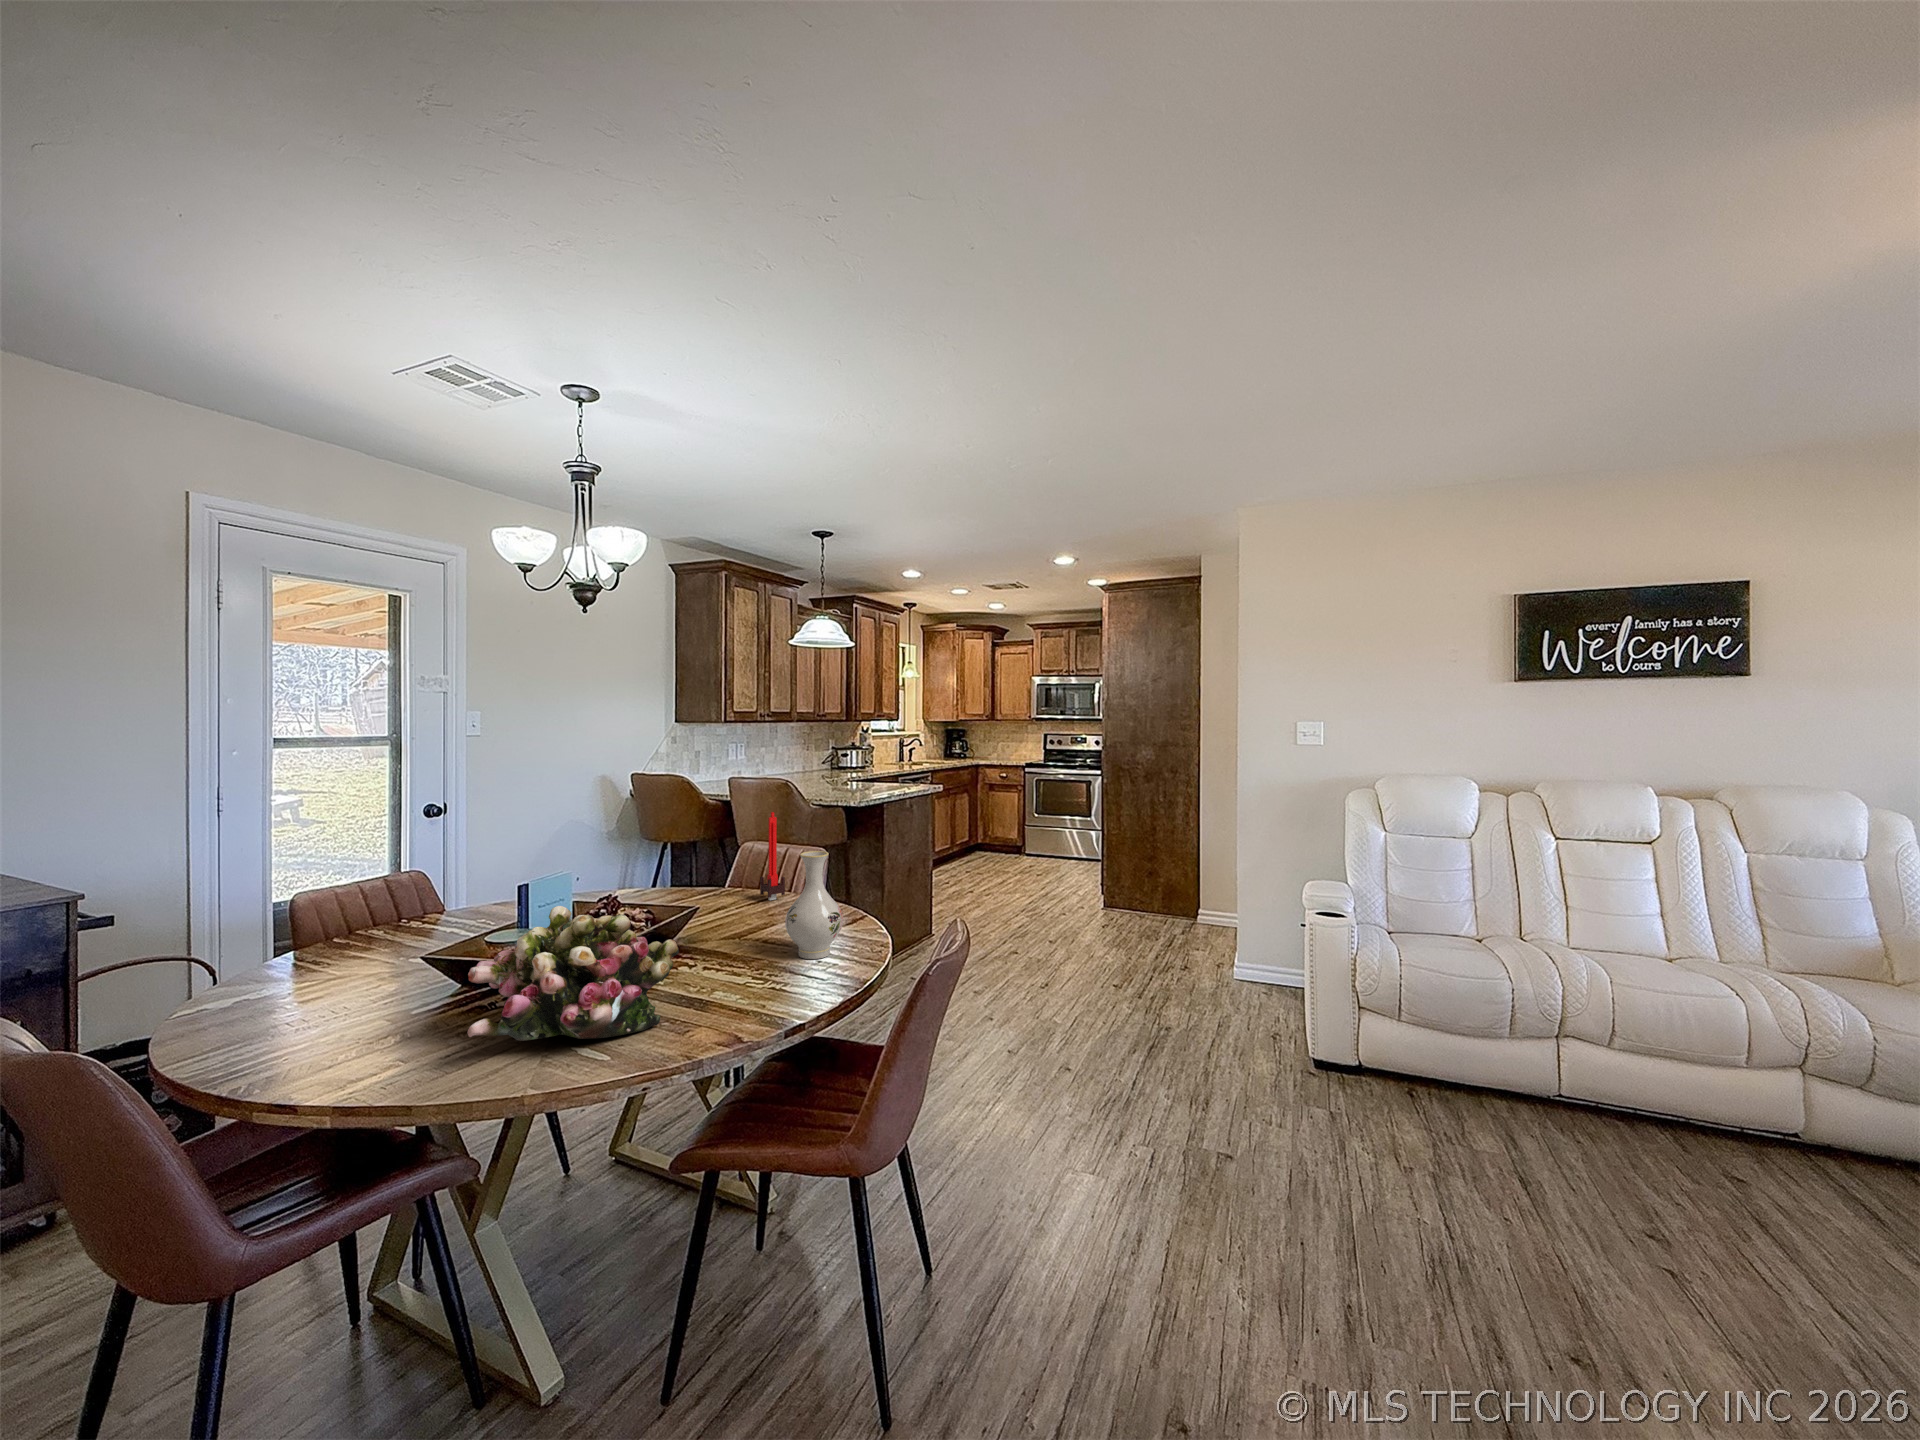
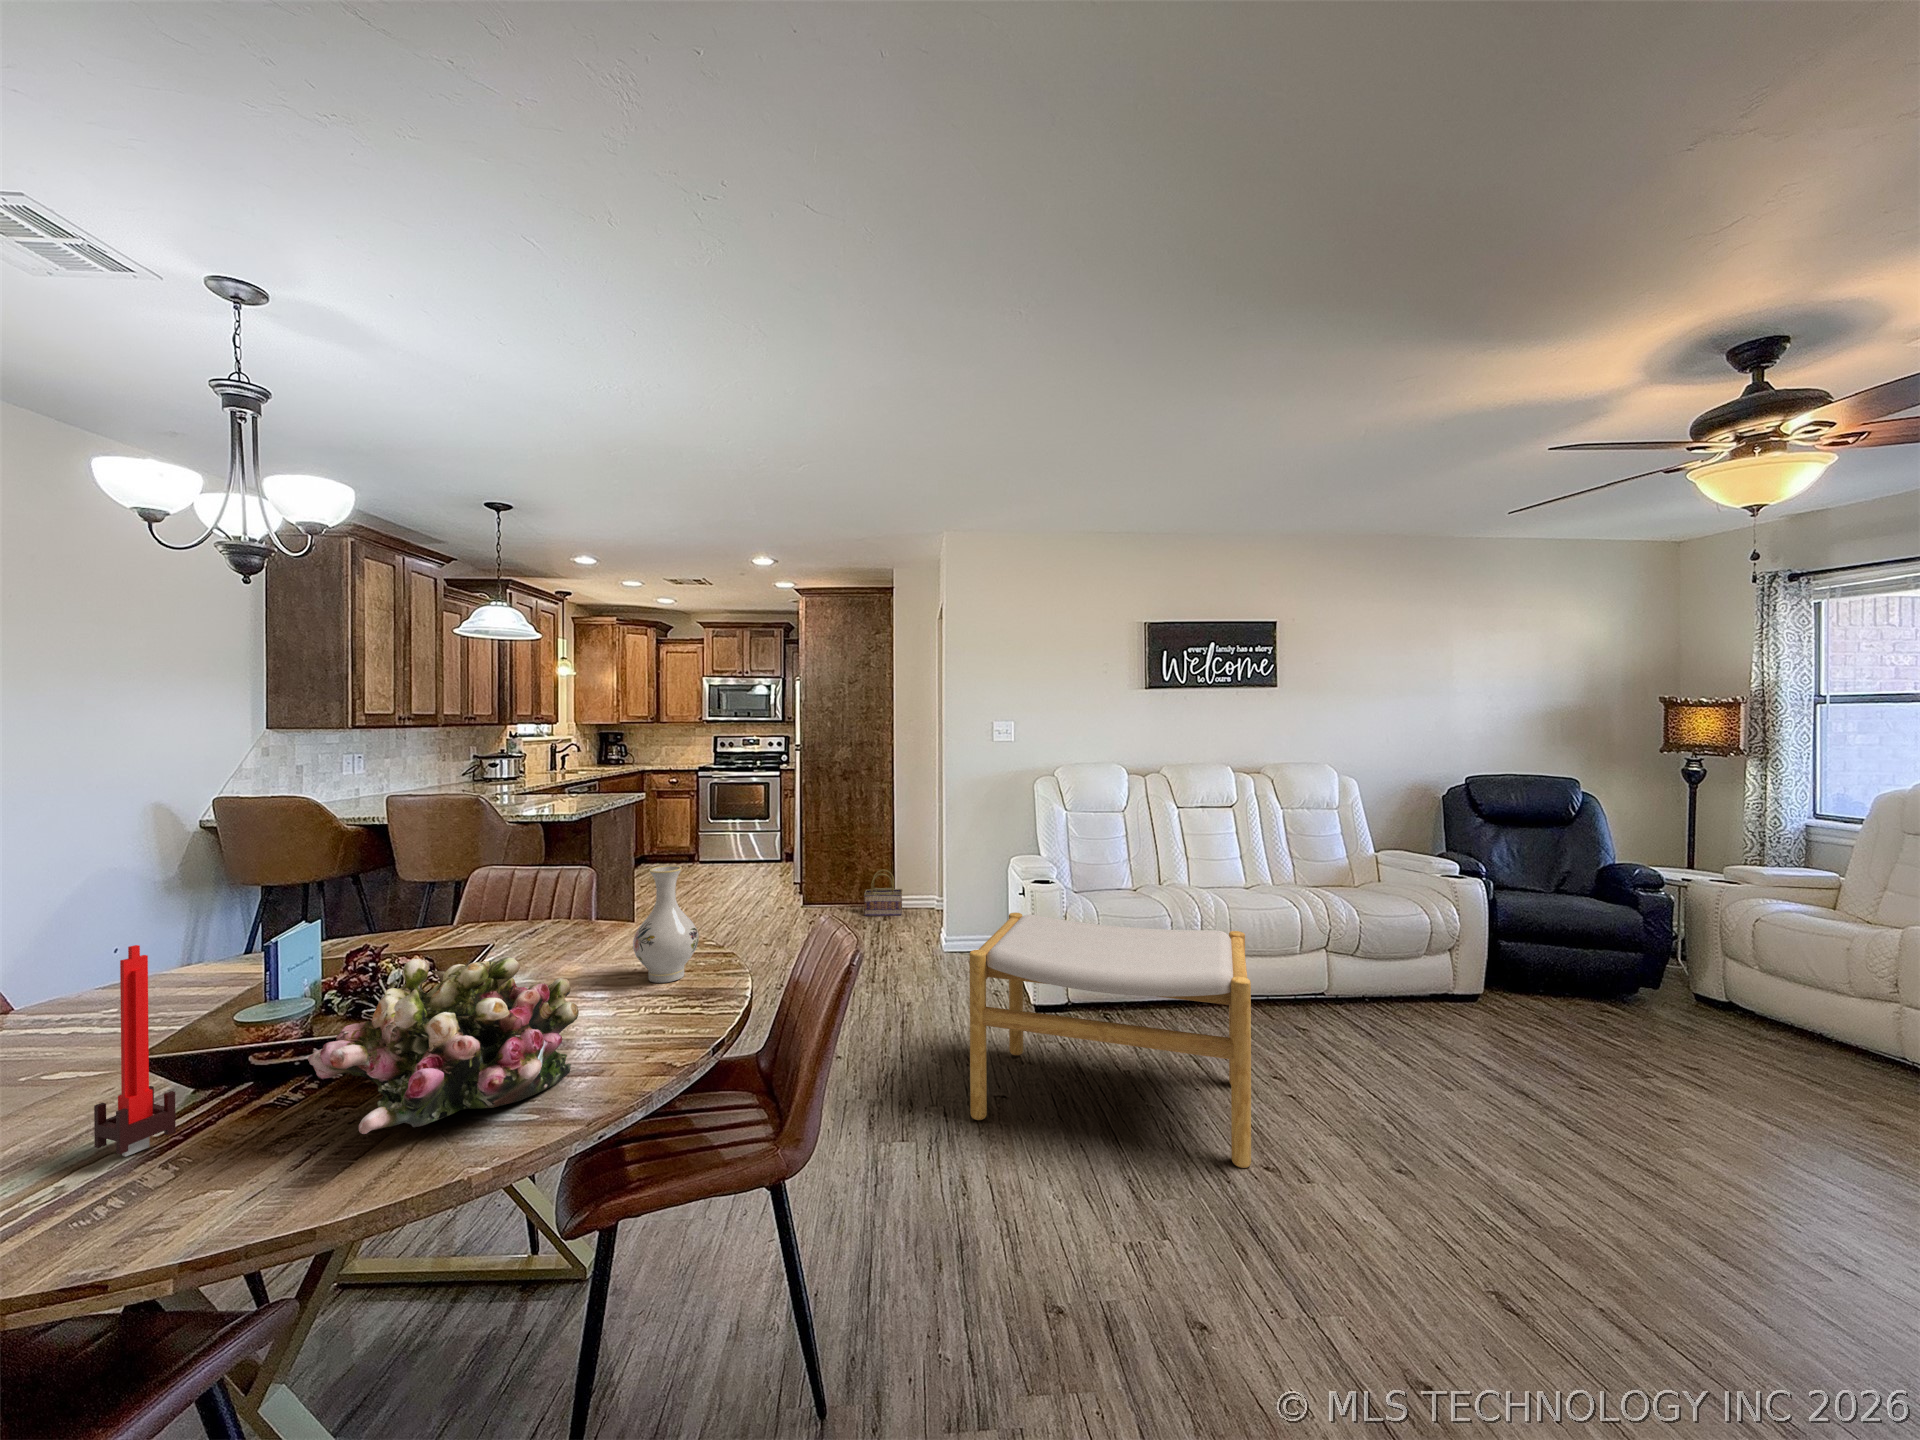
candle: present [760,812,785,900] -> present [94,945,176,1157]
basket: none [1160,879,1205,931] -> present [864,869,902,916]
footstool: none [1179,946,1598,1360] -> present [969,913,1251,1168]

